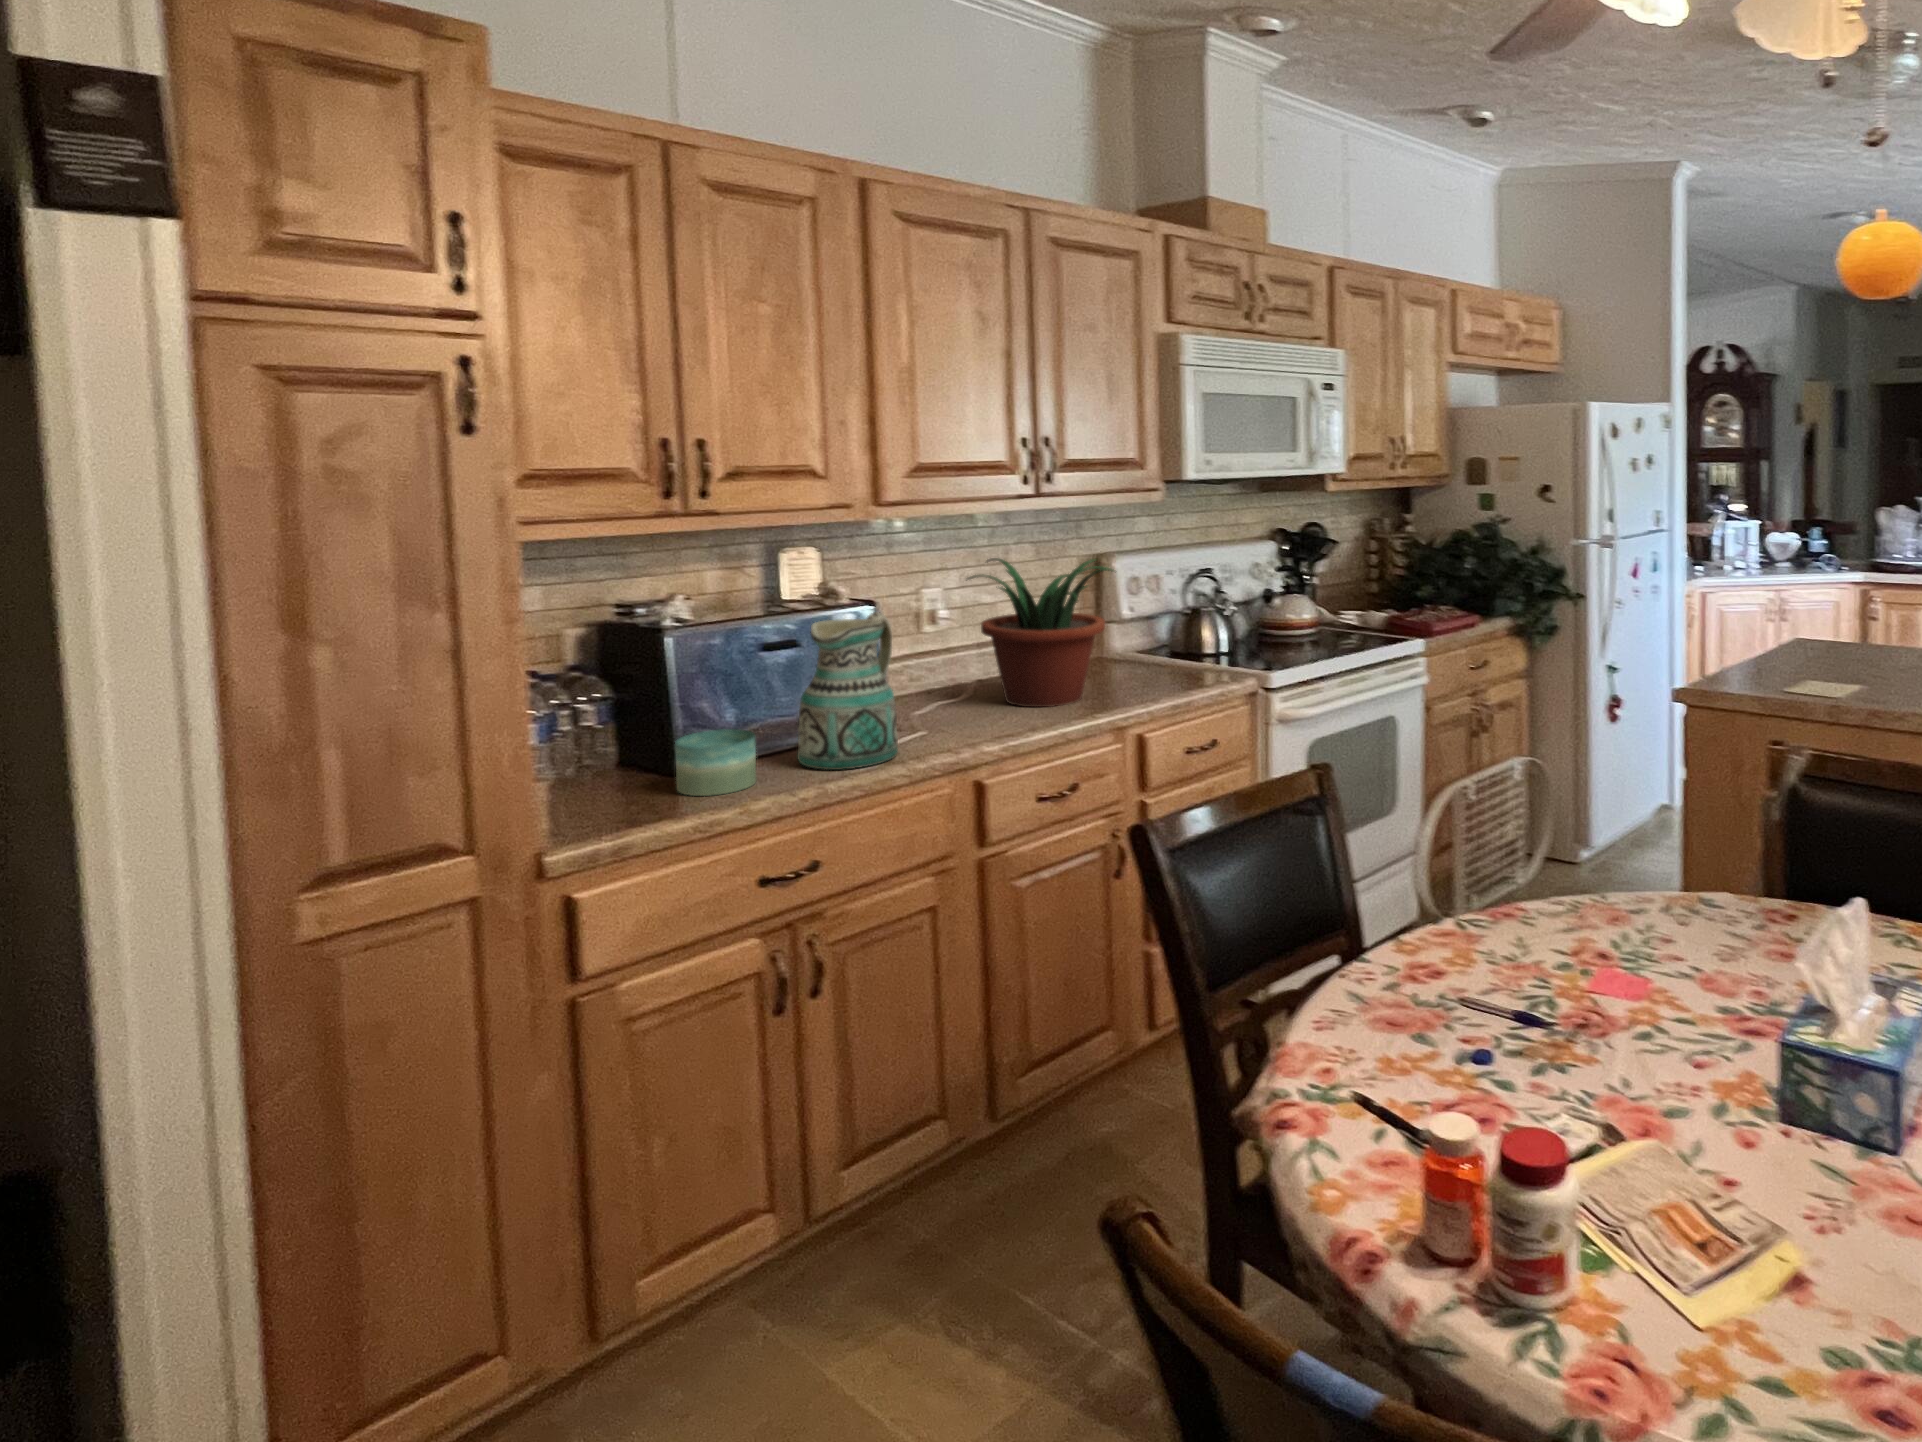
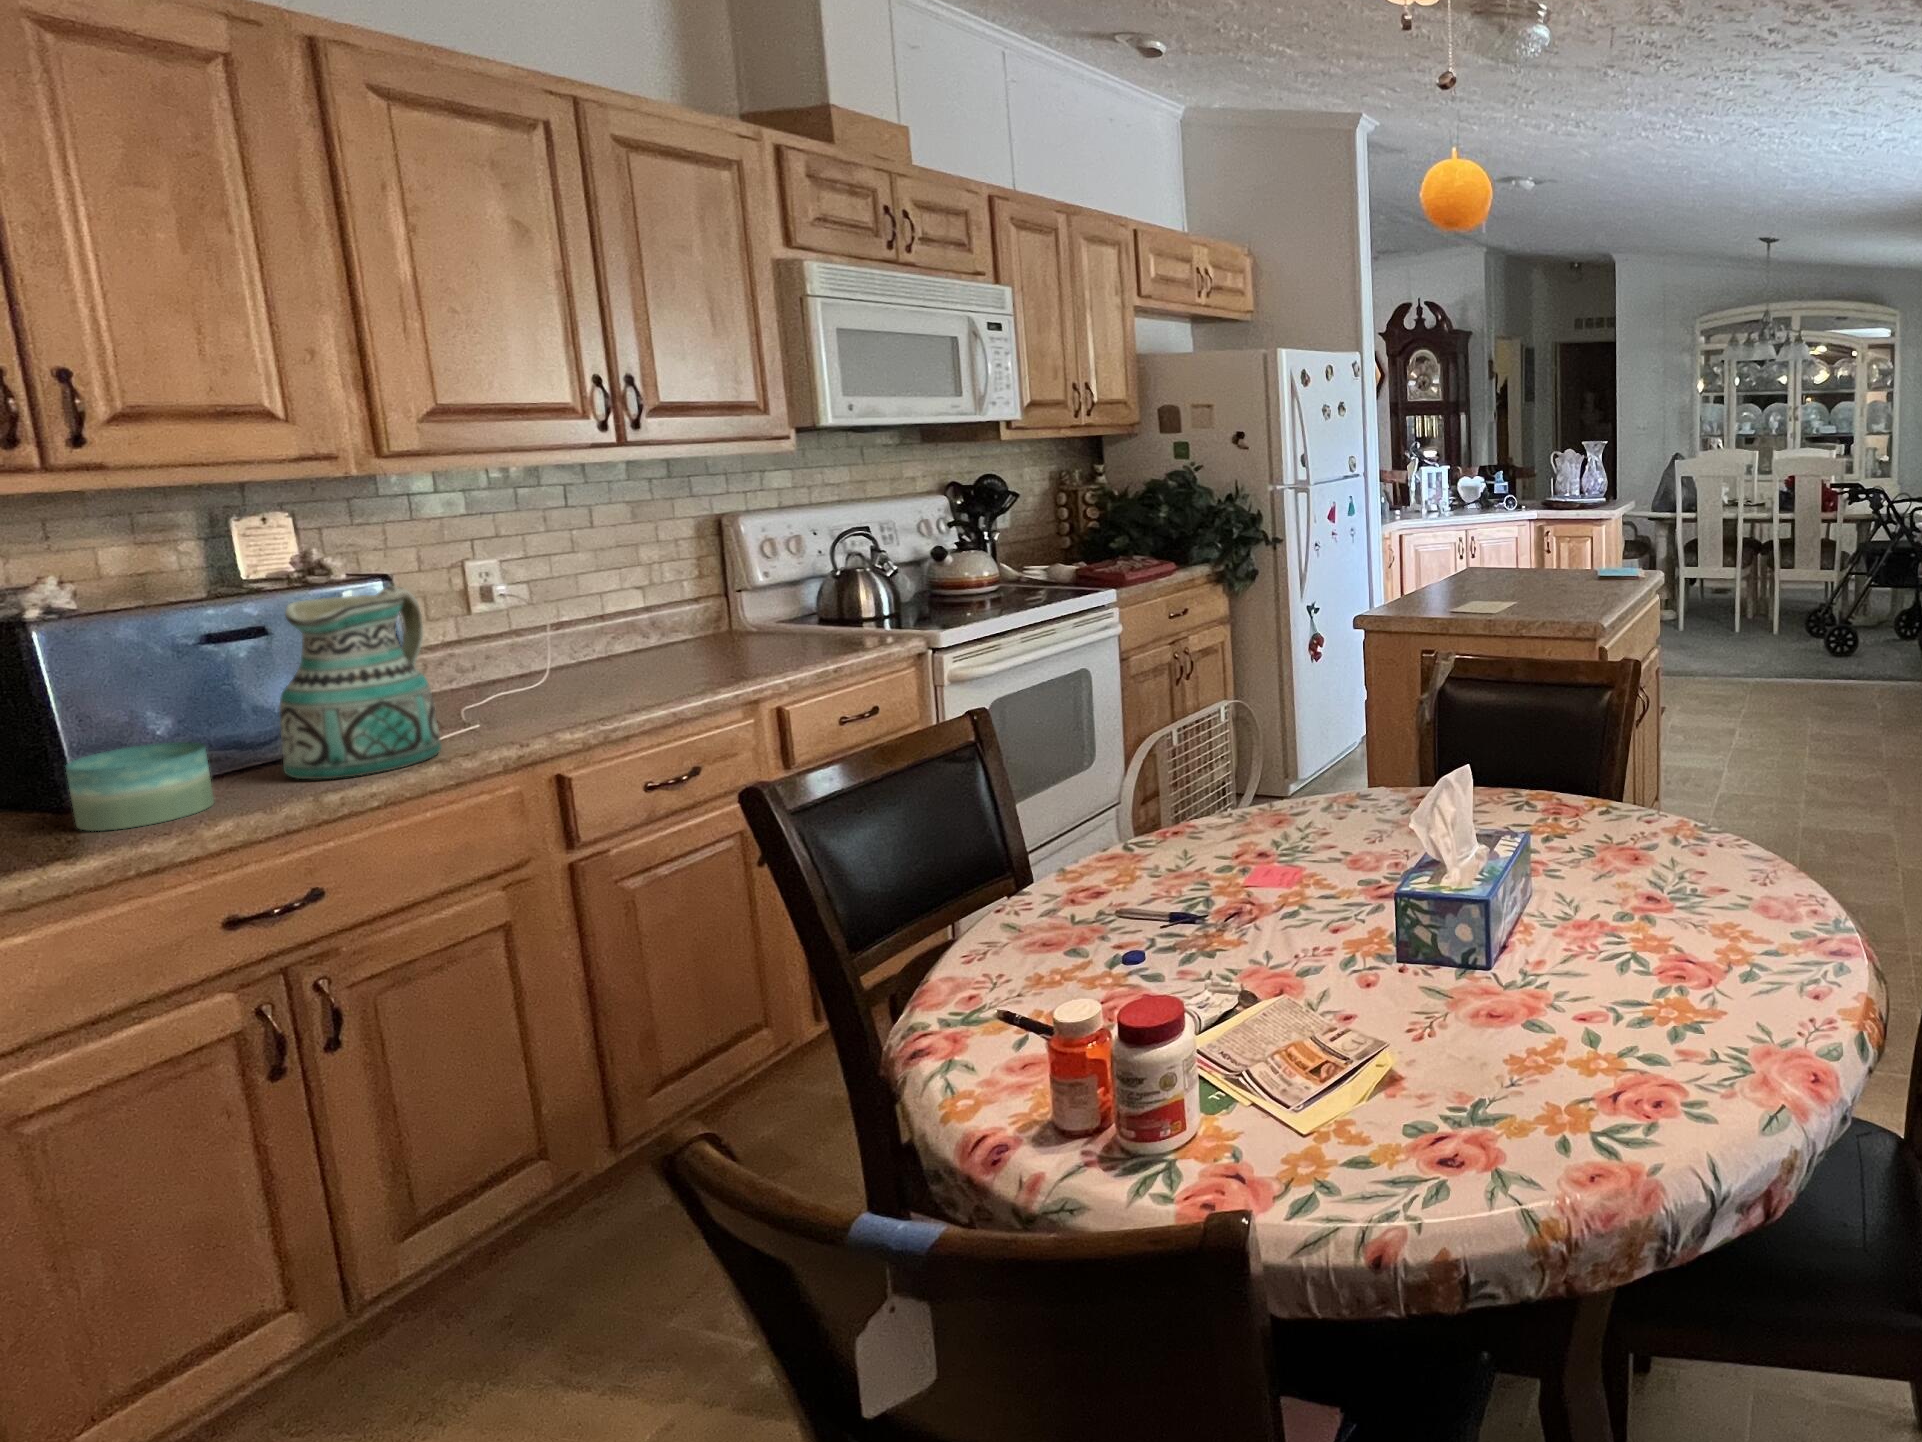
potted plant: present [967,558,1114,707] -> none [533,516,742,686]

